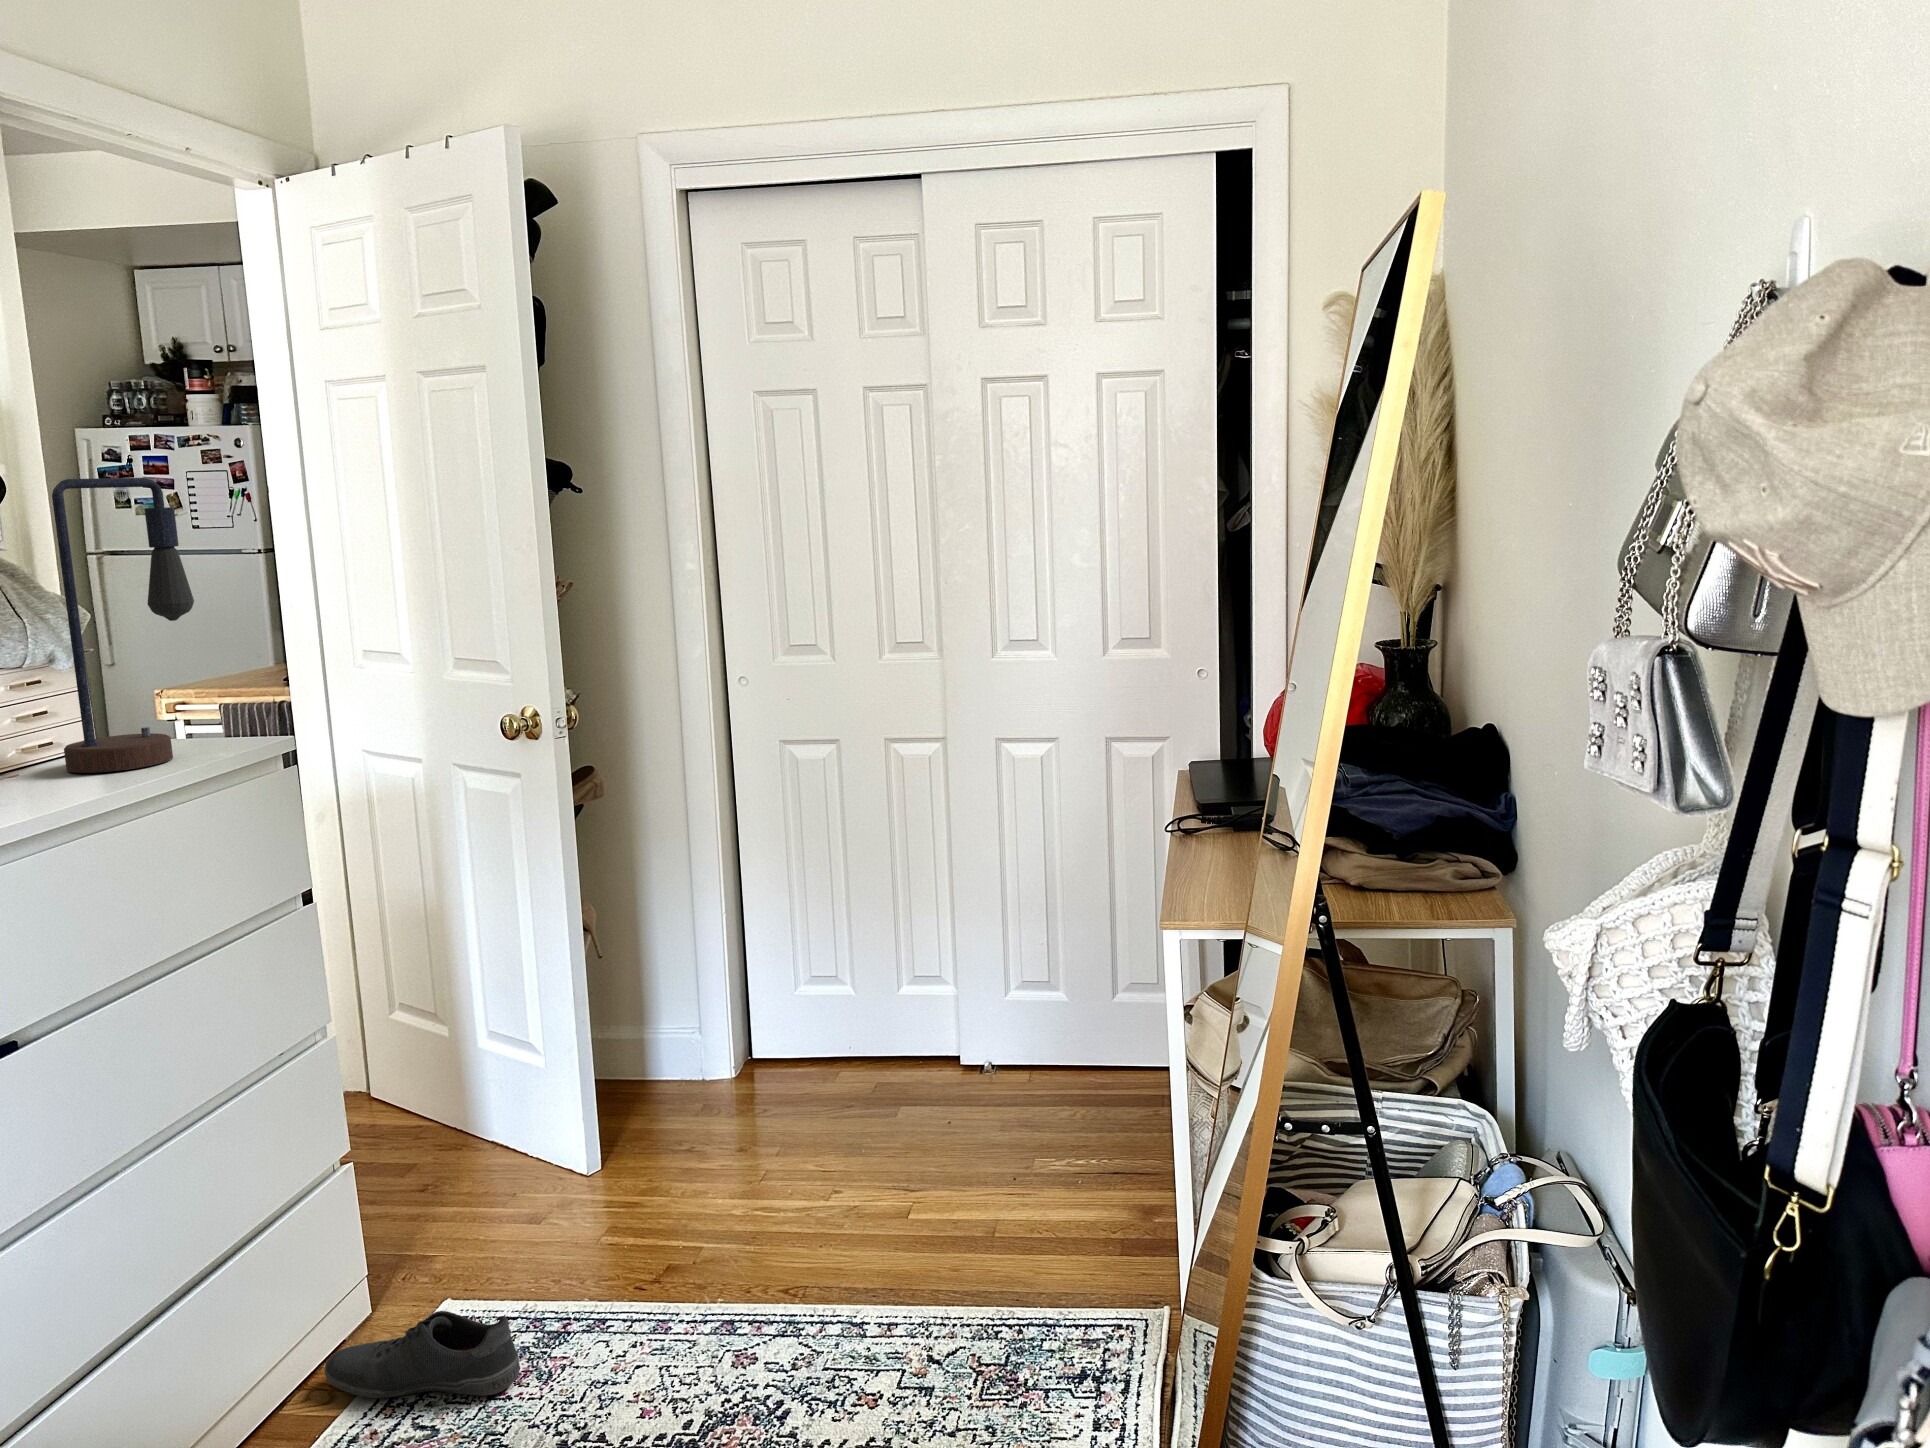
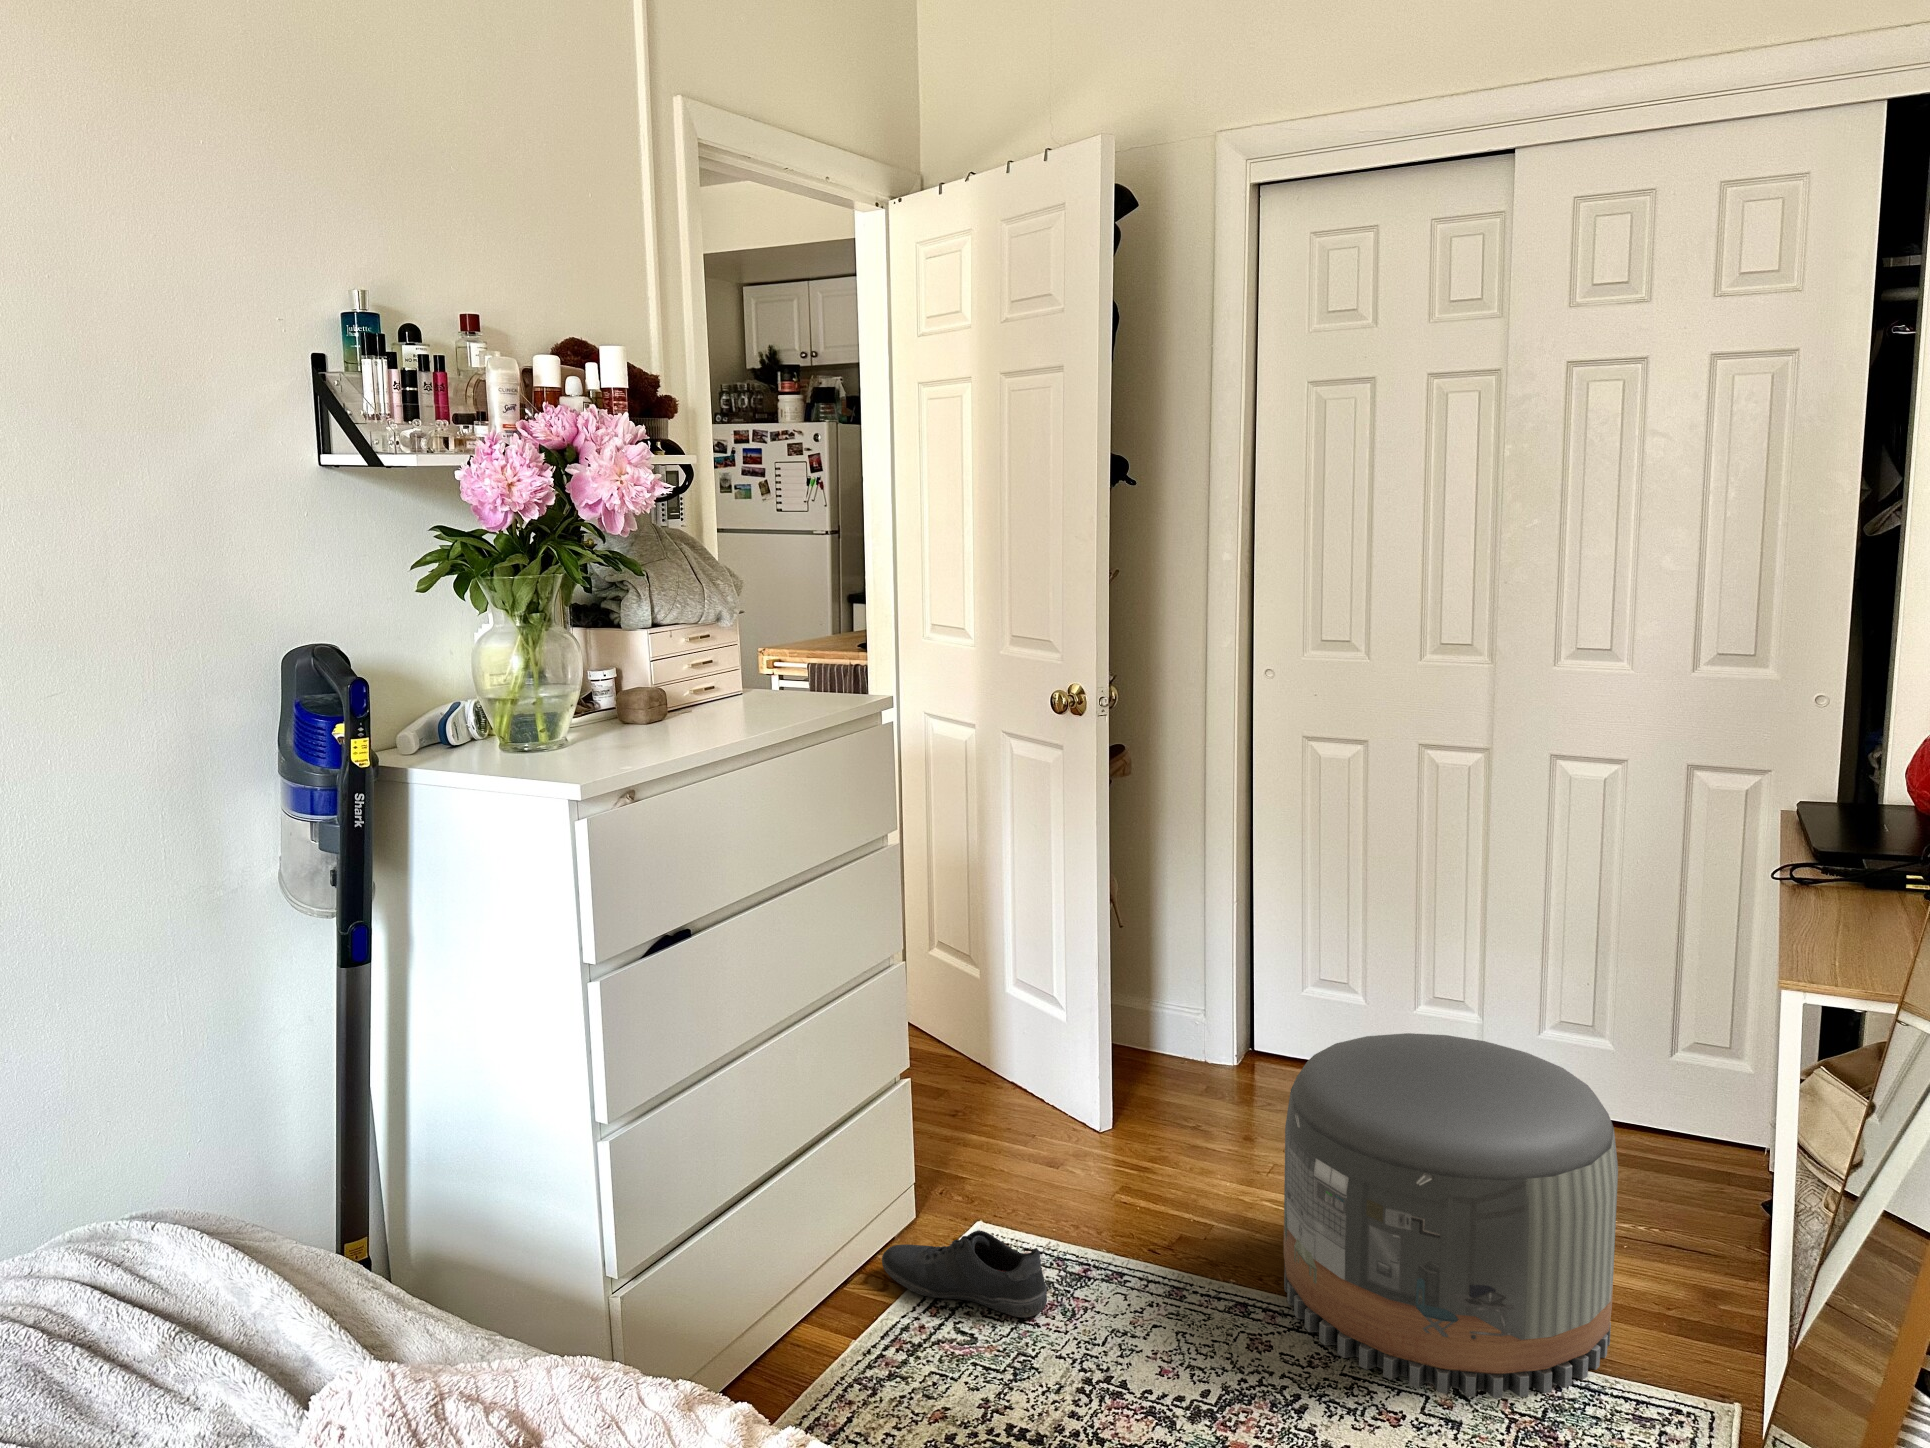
table lamp: present [52,478,194,773] -> none [726,467,827,715]
pouf: none [762,1016,1065,1363] -> present [1284,1033,1618,1398]

